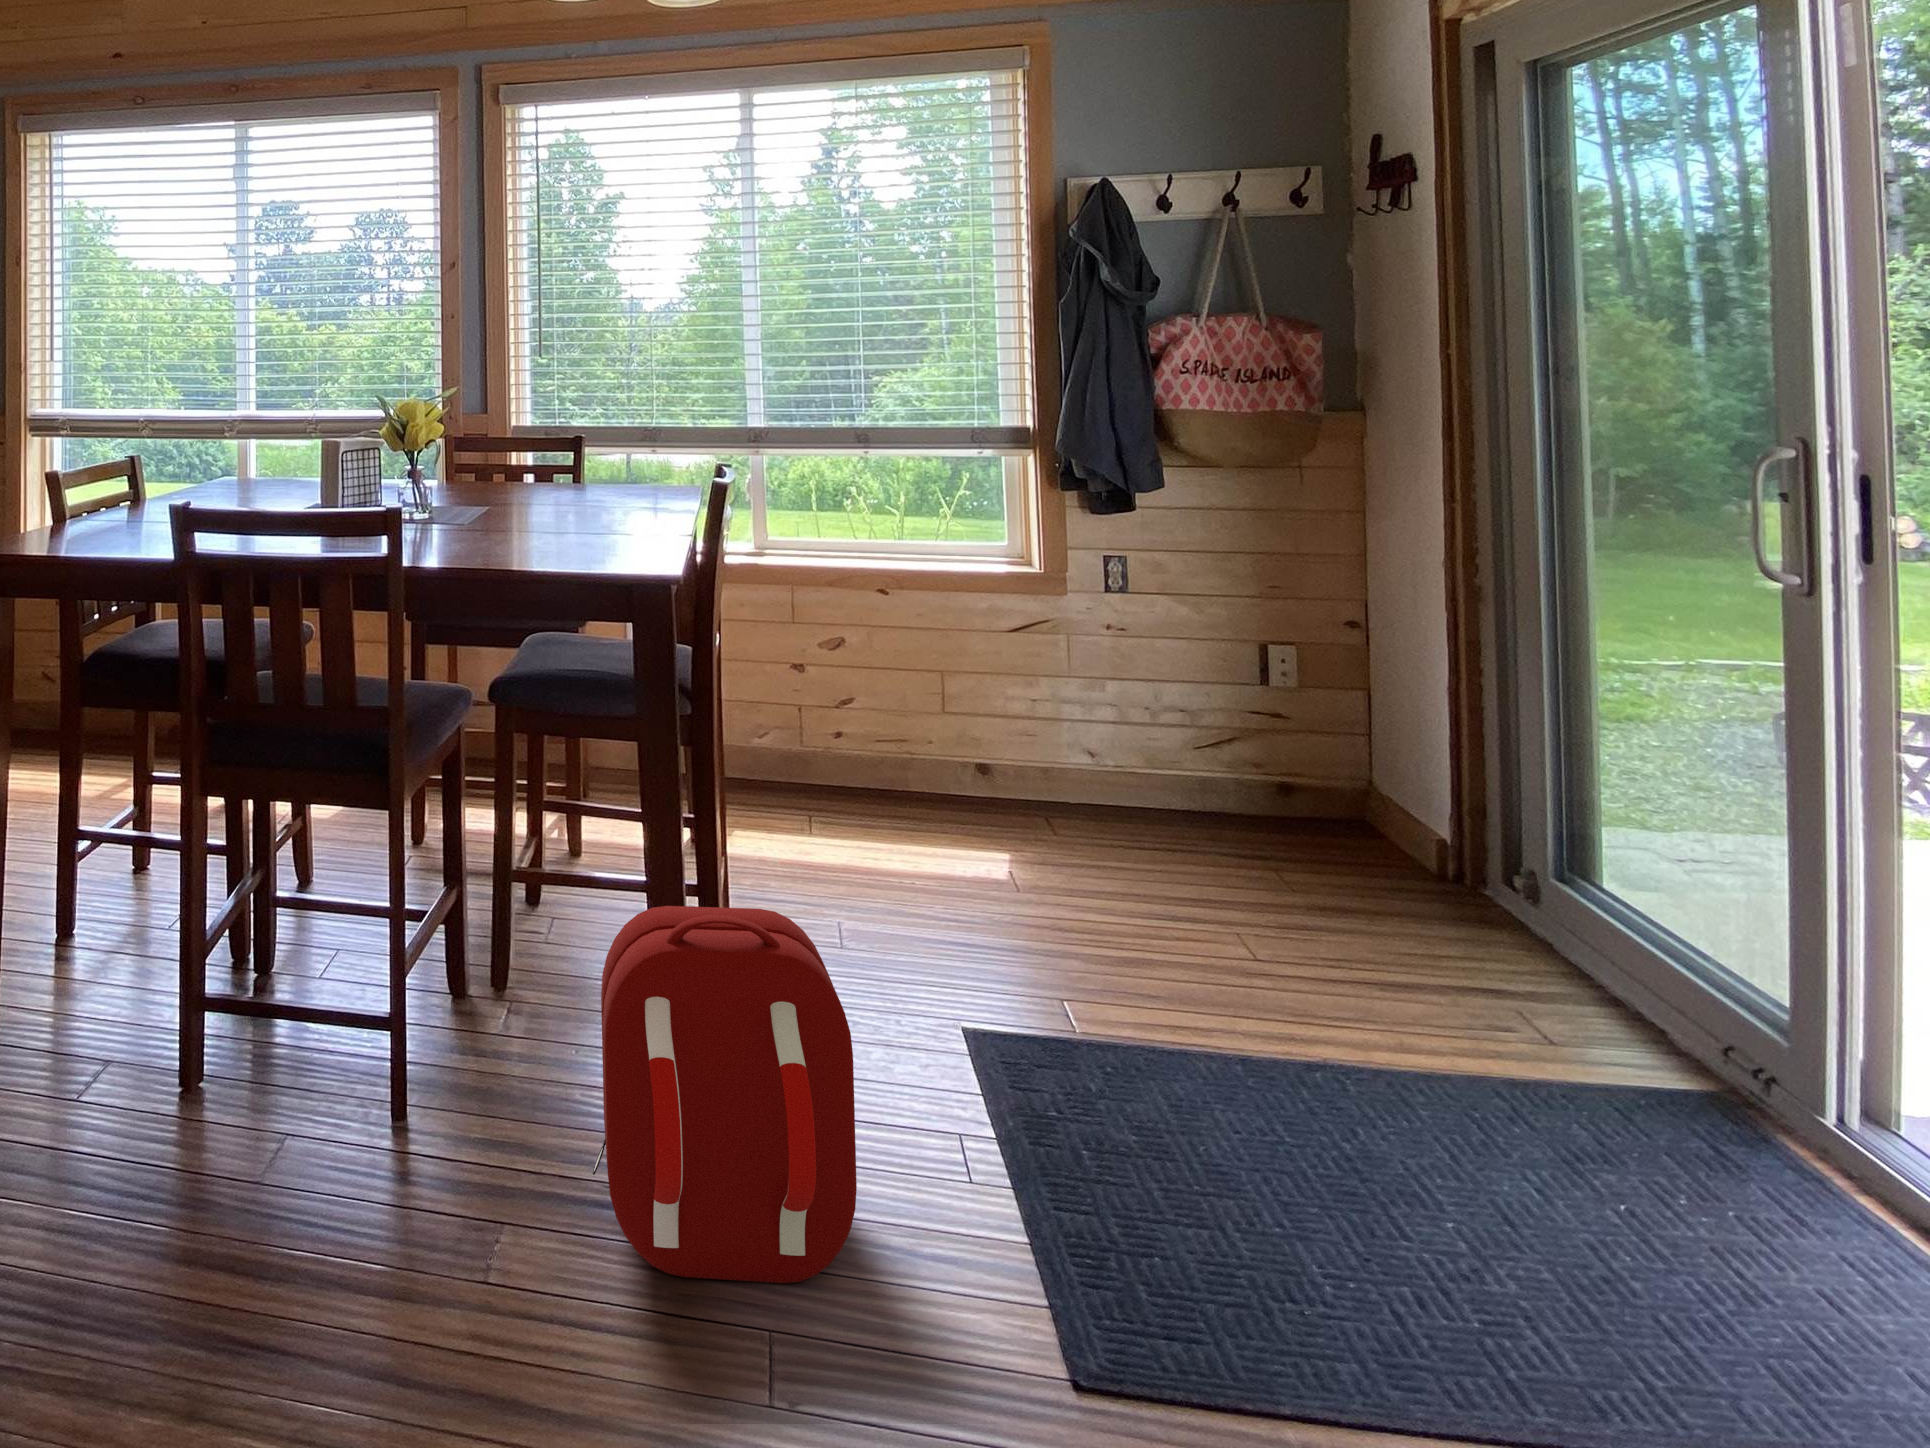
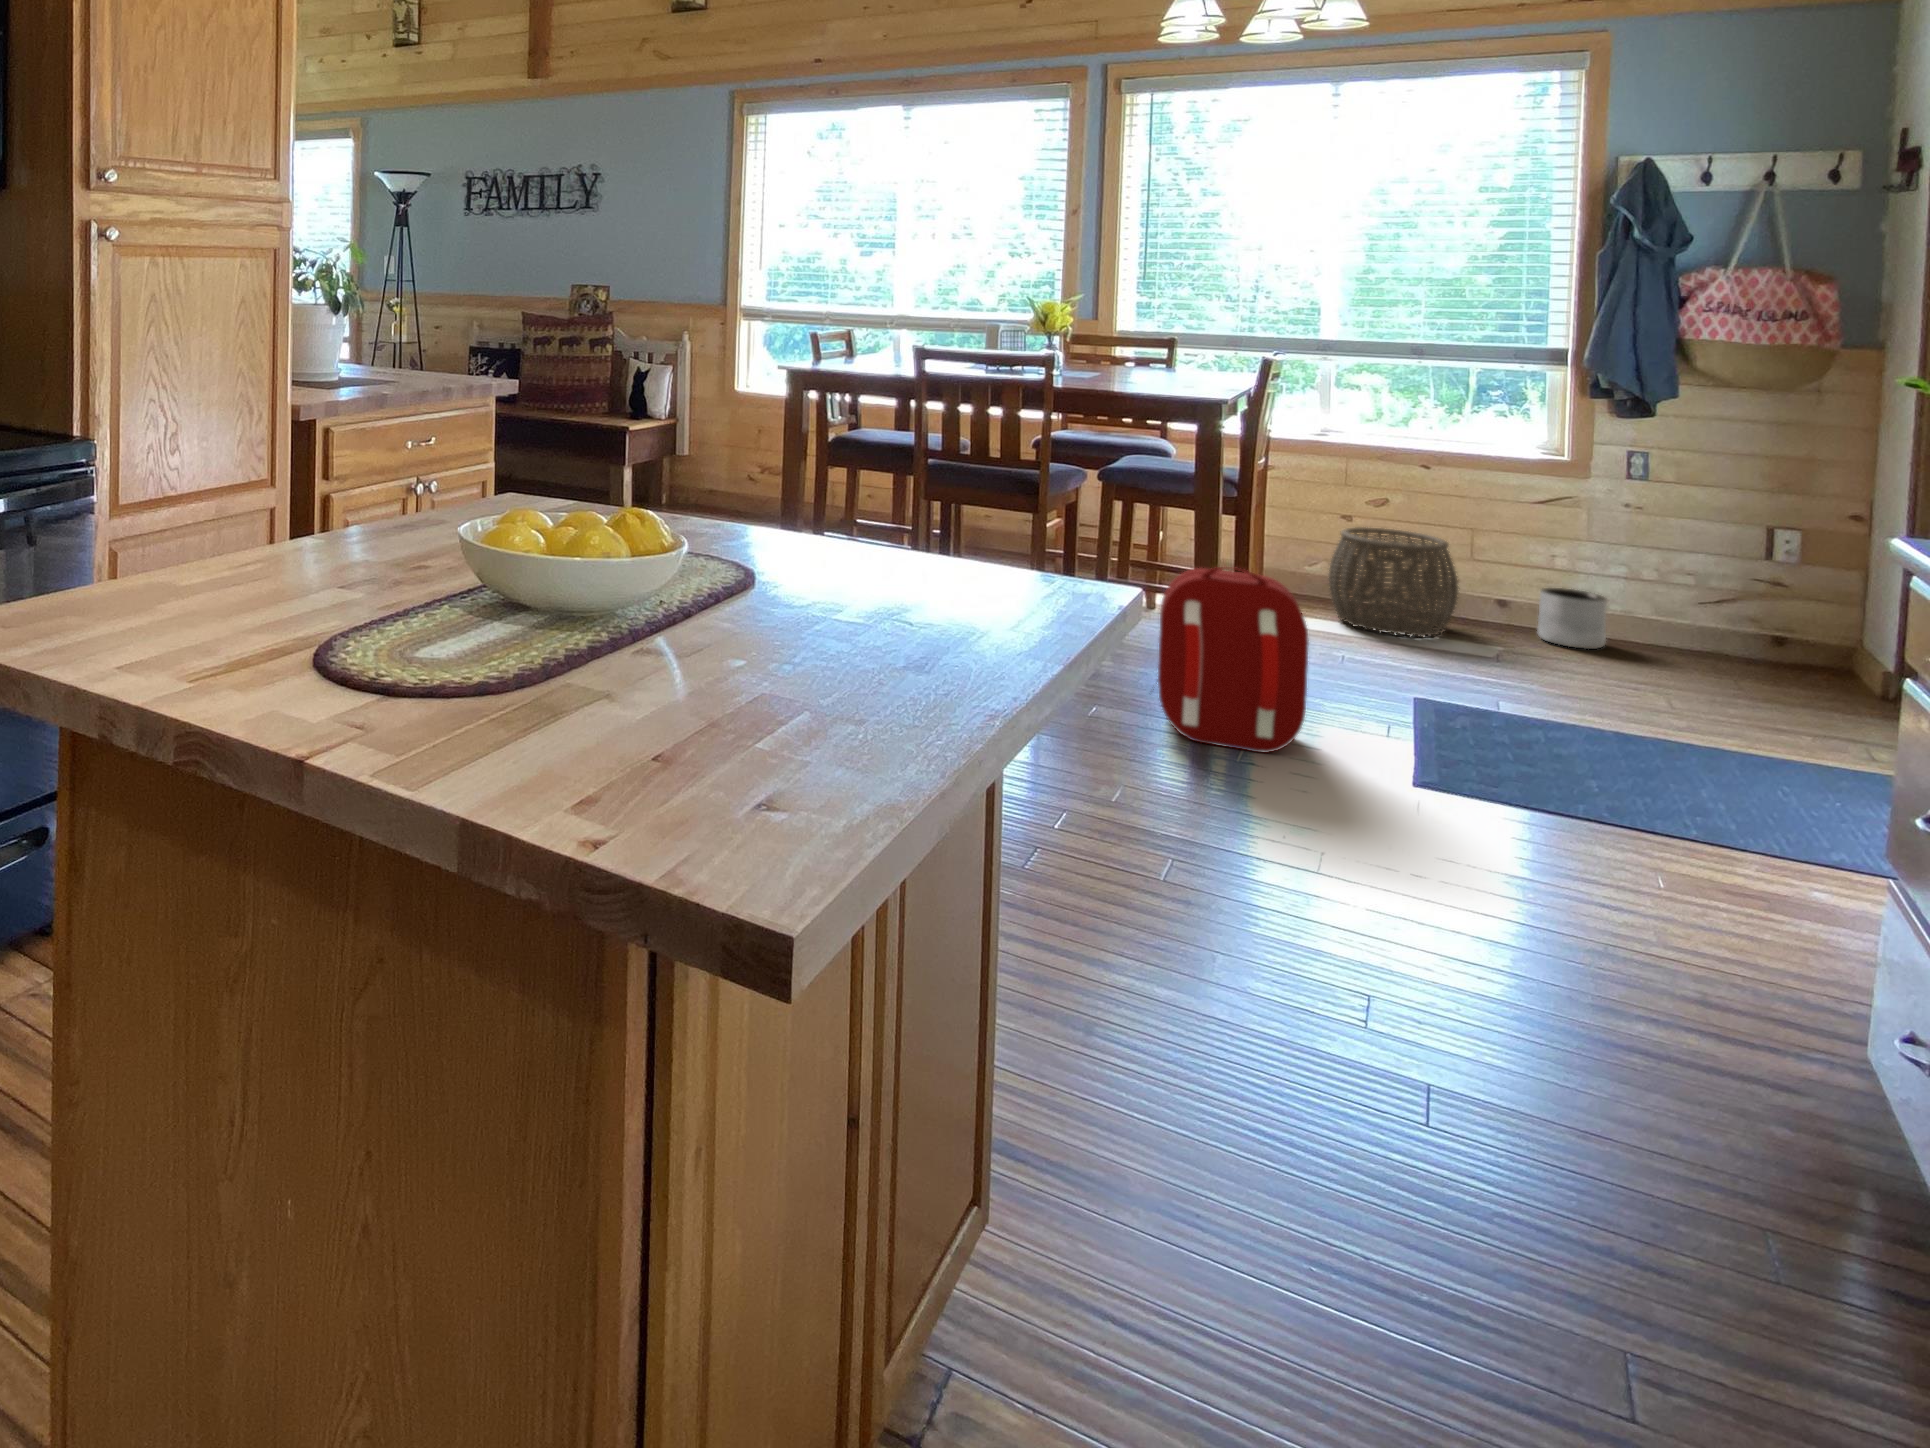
woven basket: none [791,687,949,852] -> present [1328,527,1459,637]
planter: none [1031,748,1108,835] -> present [1538,588,1607,649]

